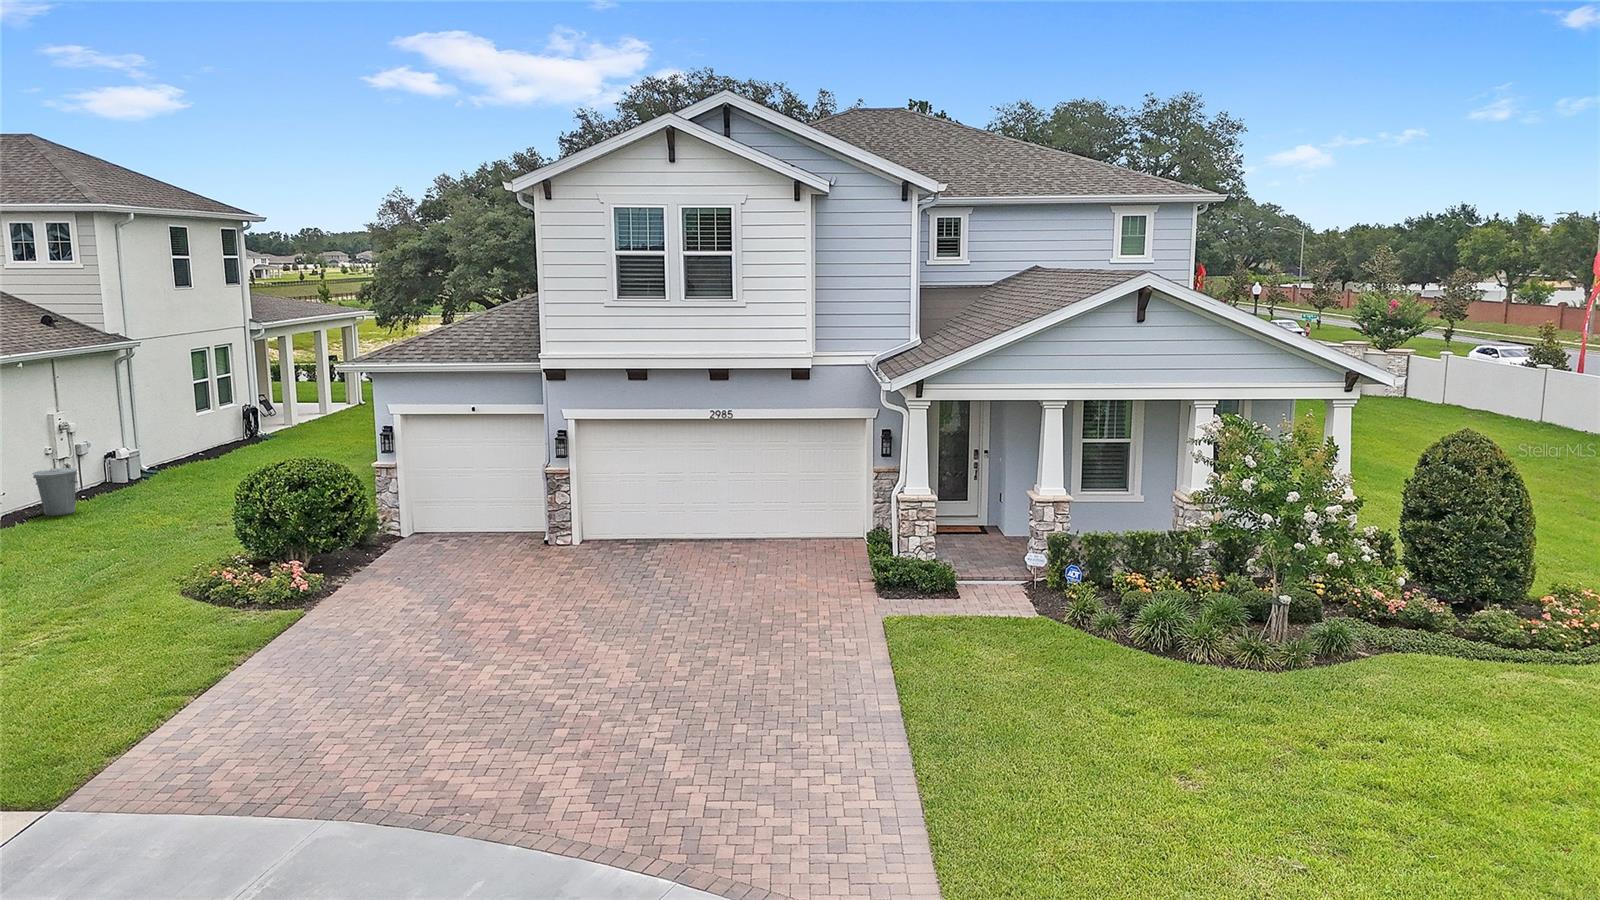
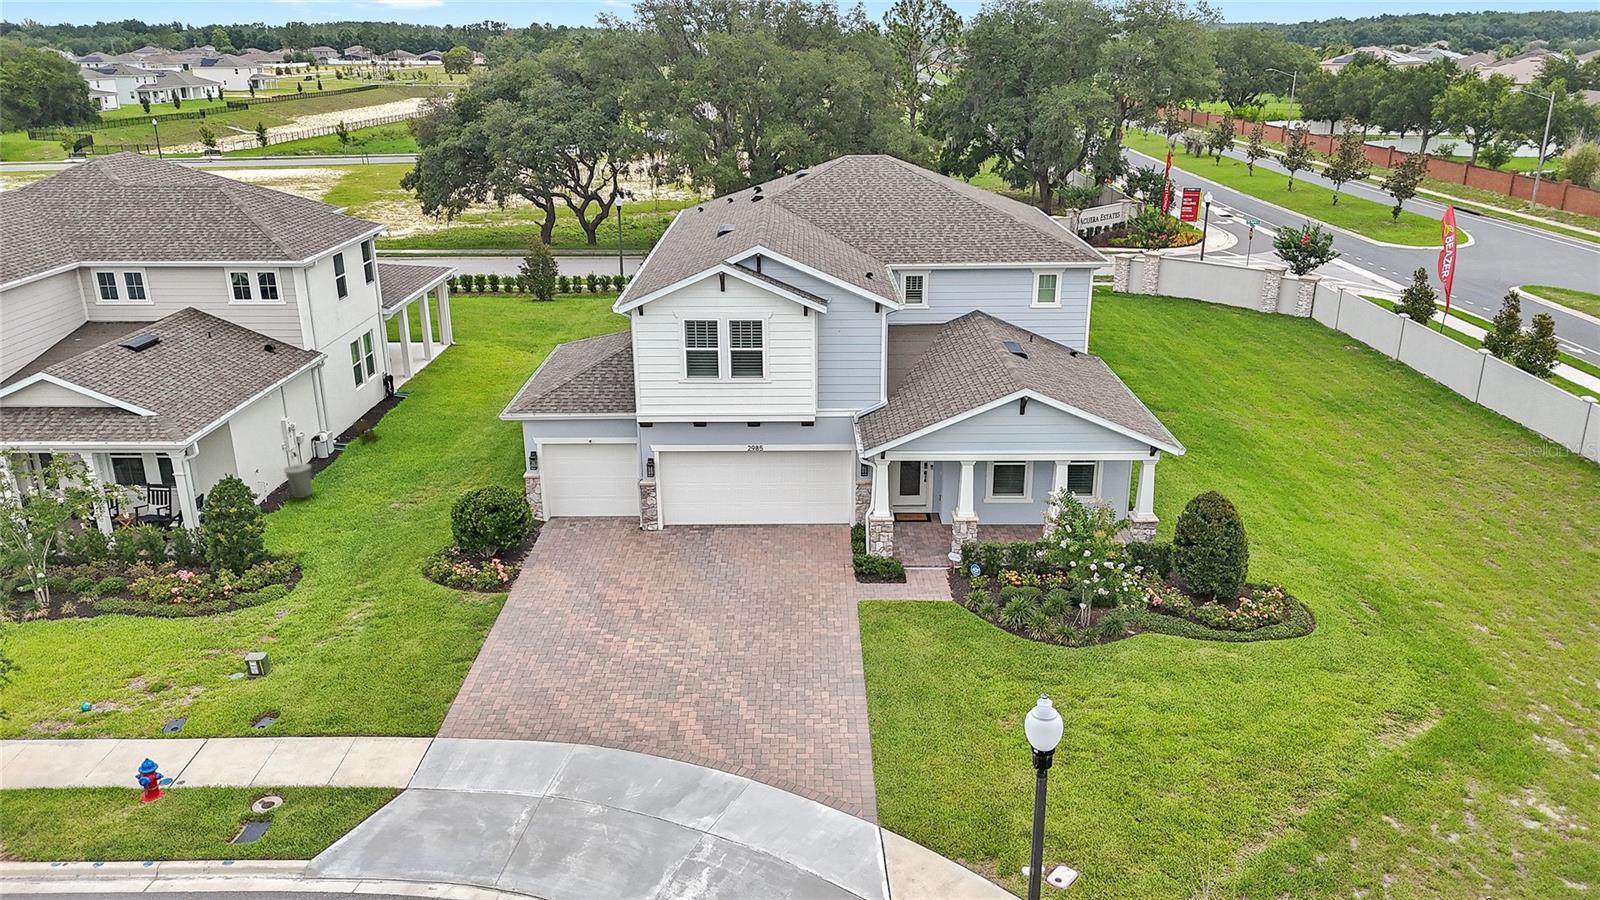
bench: none [178,442,204,471] -> present [353,420,375,445]

